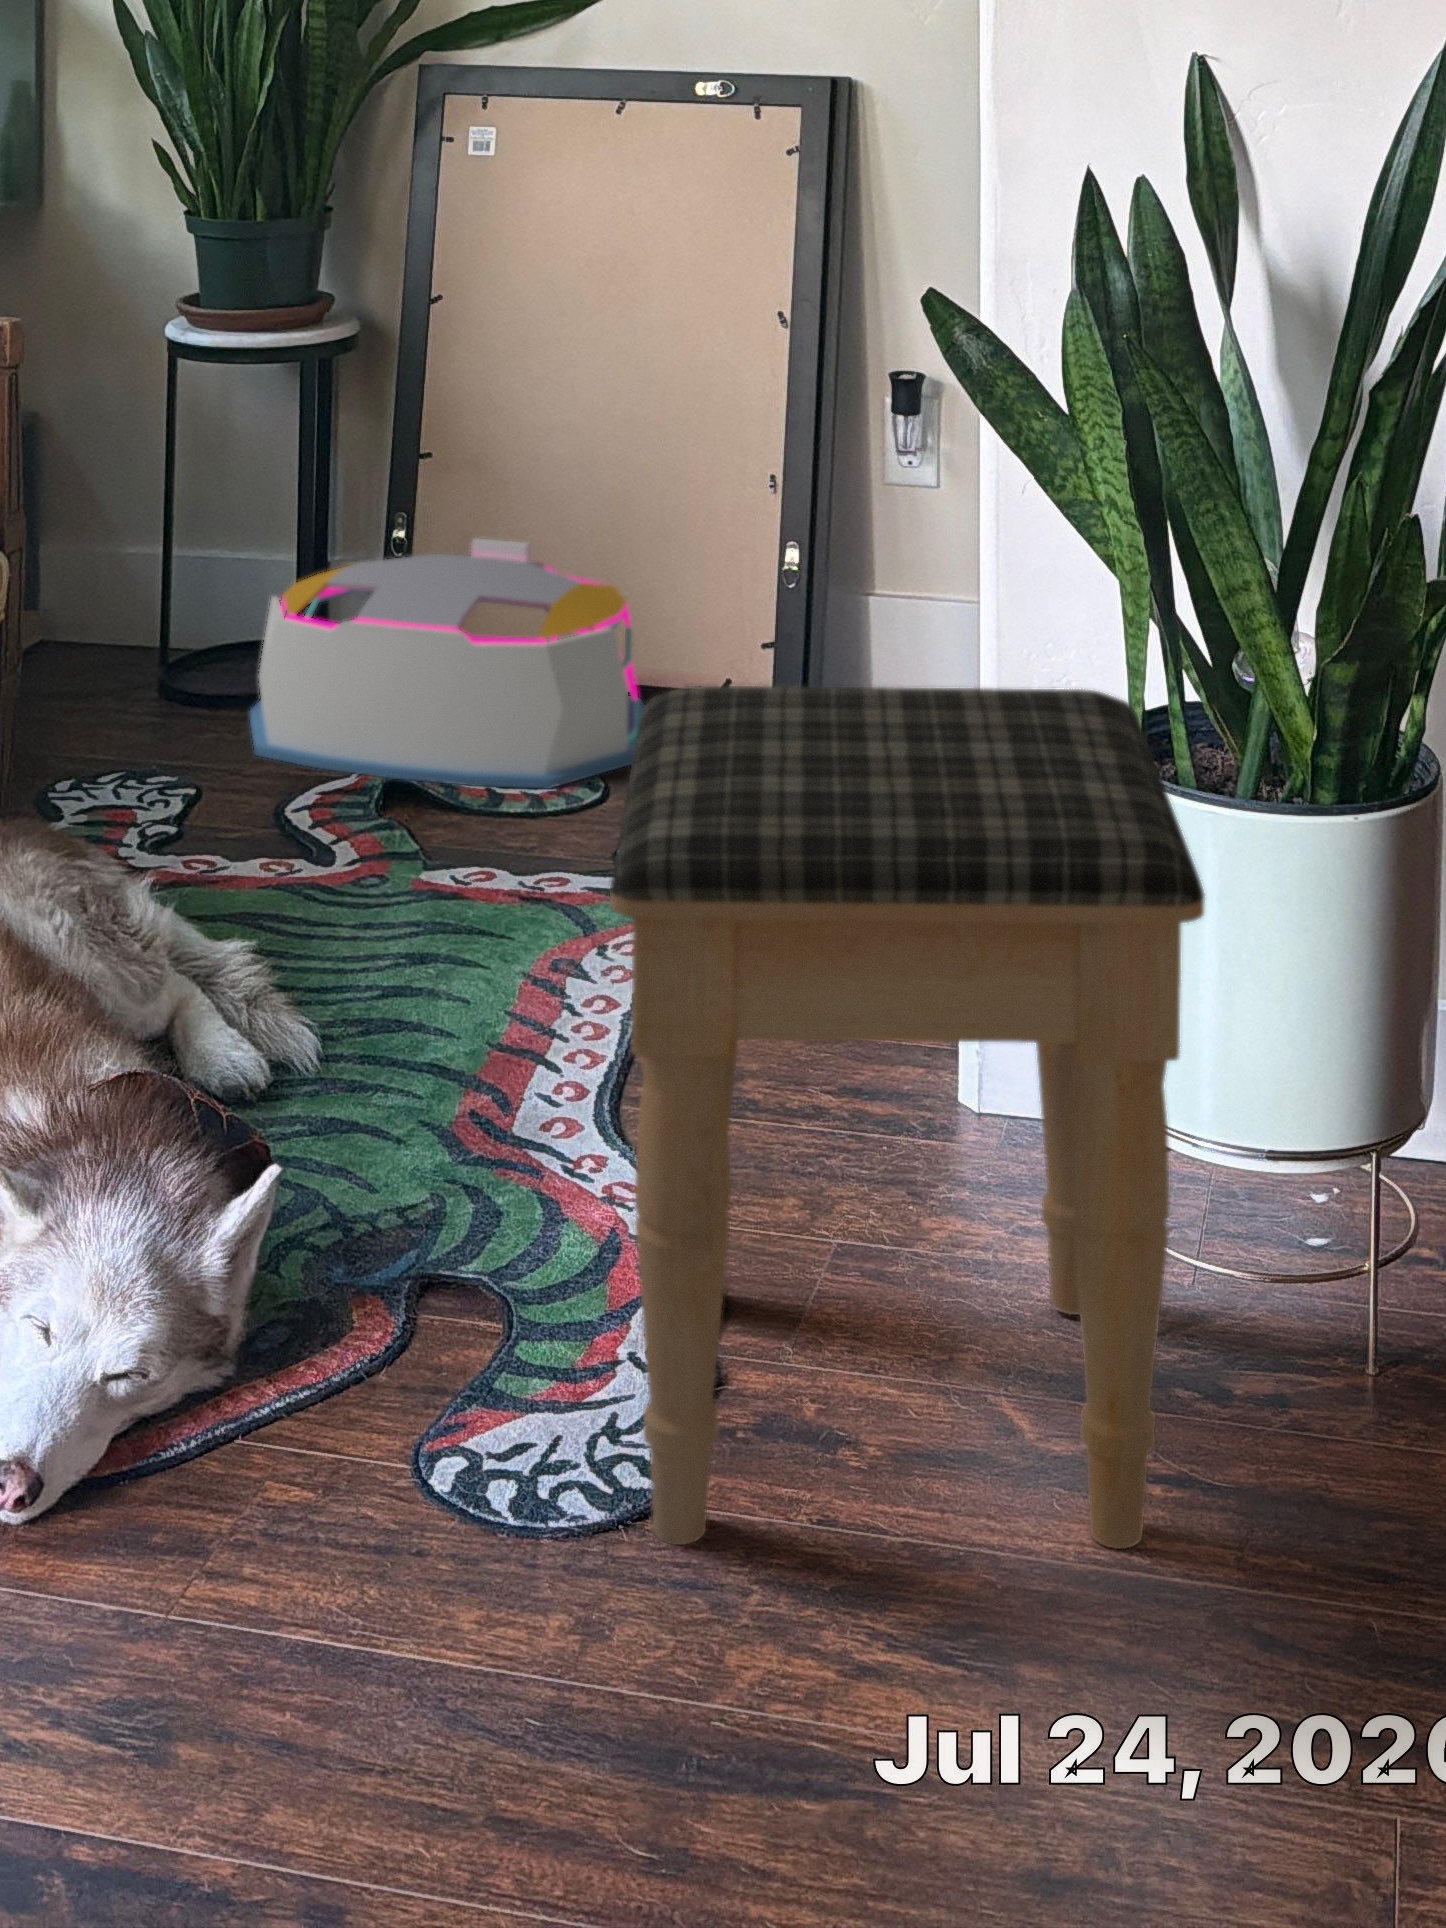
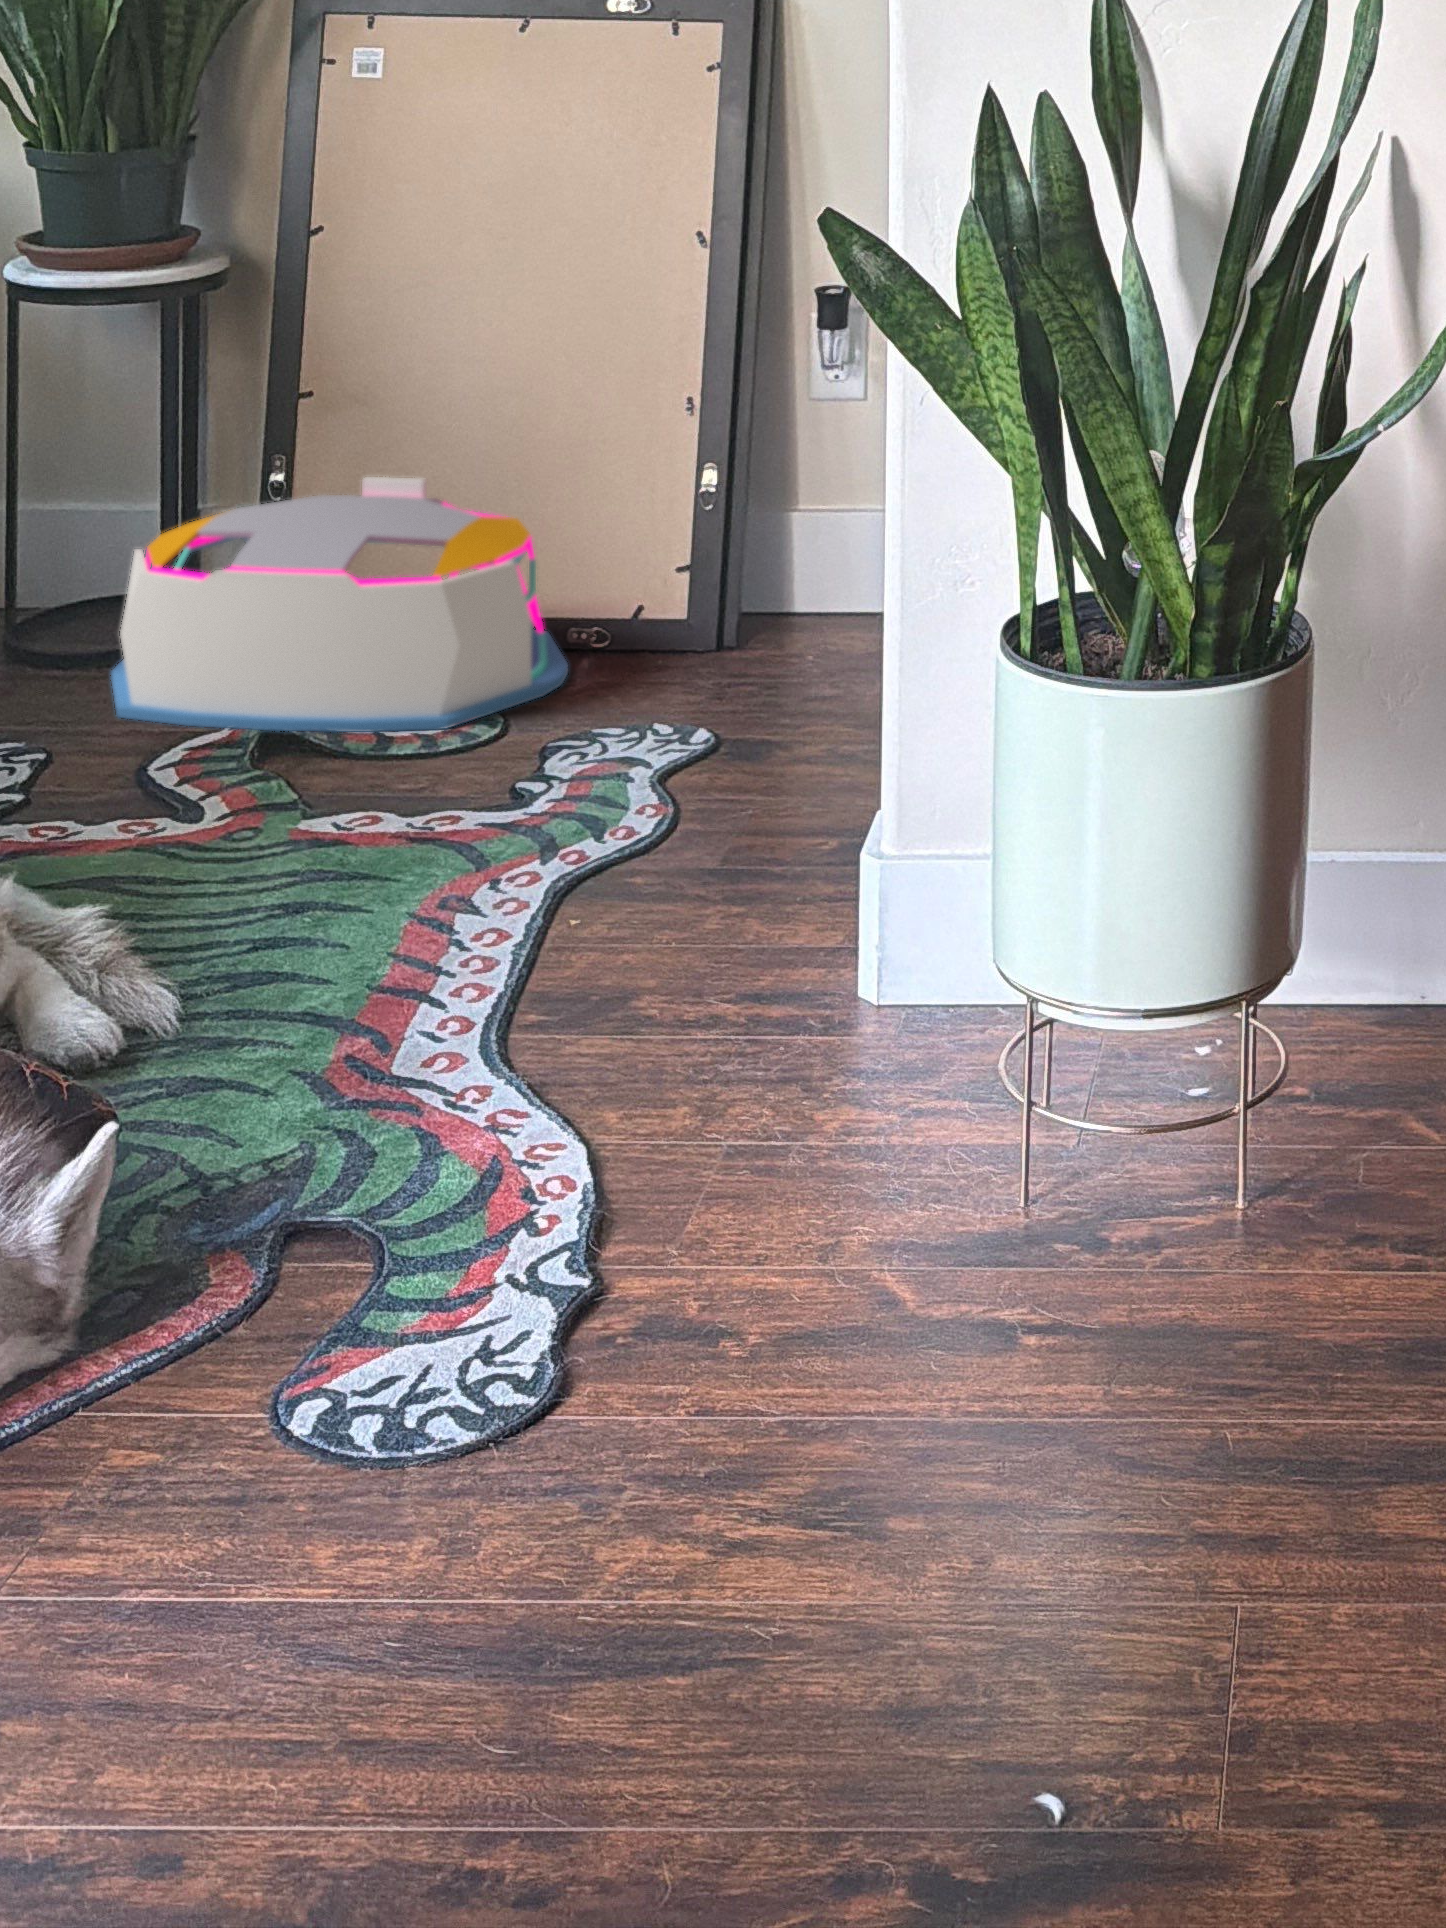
footstool: present [610,686,1205,1549] -> none [472,591,1068,1449]

